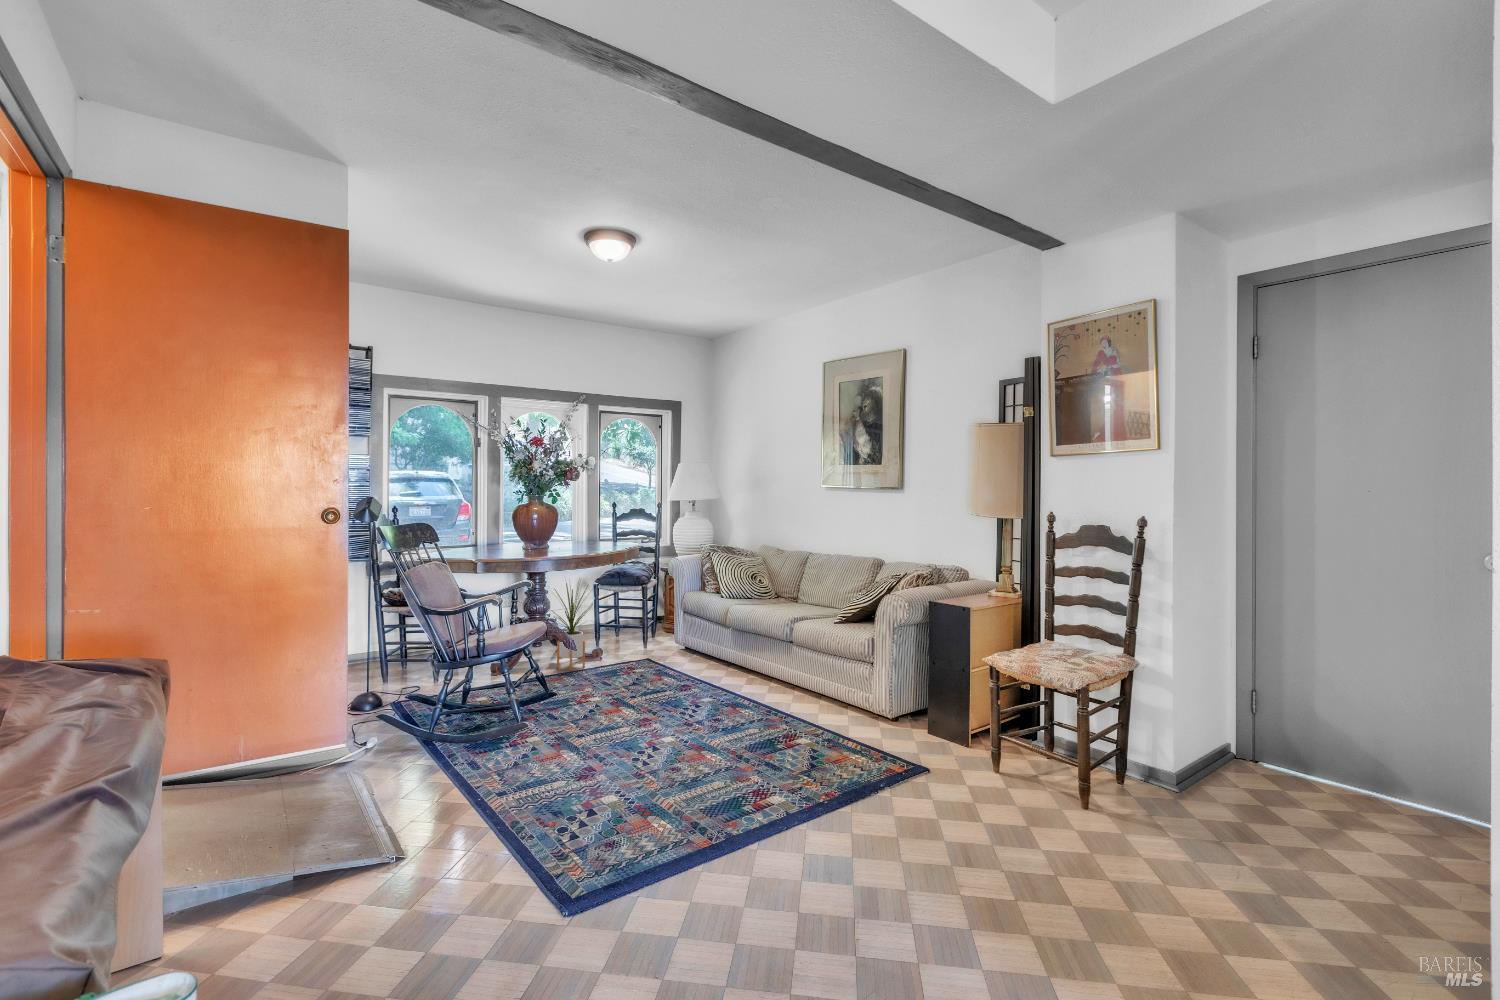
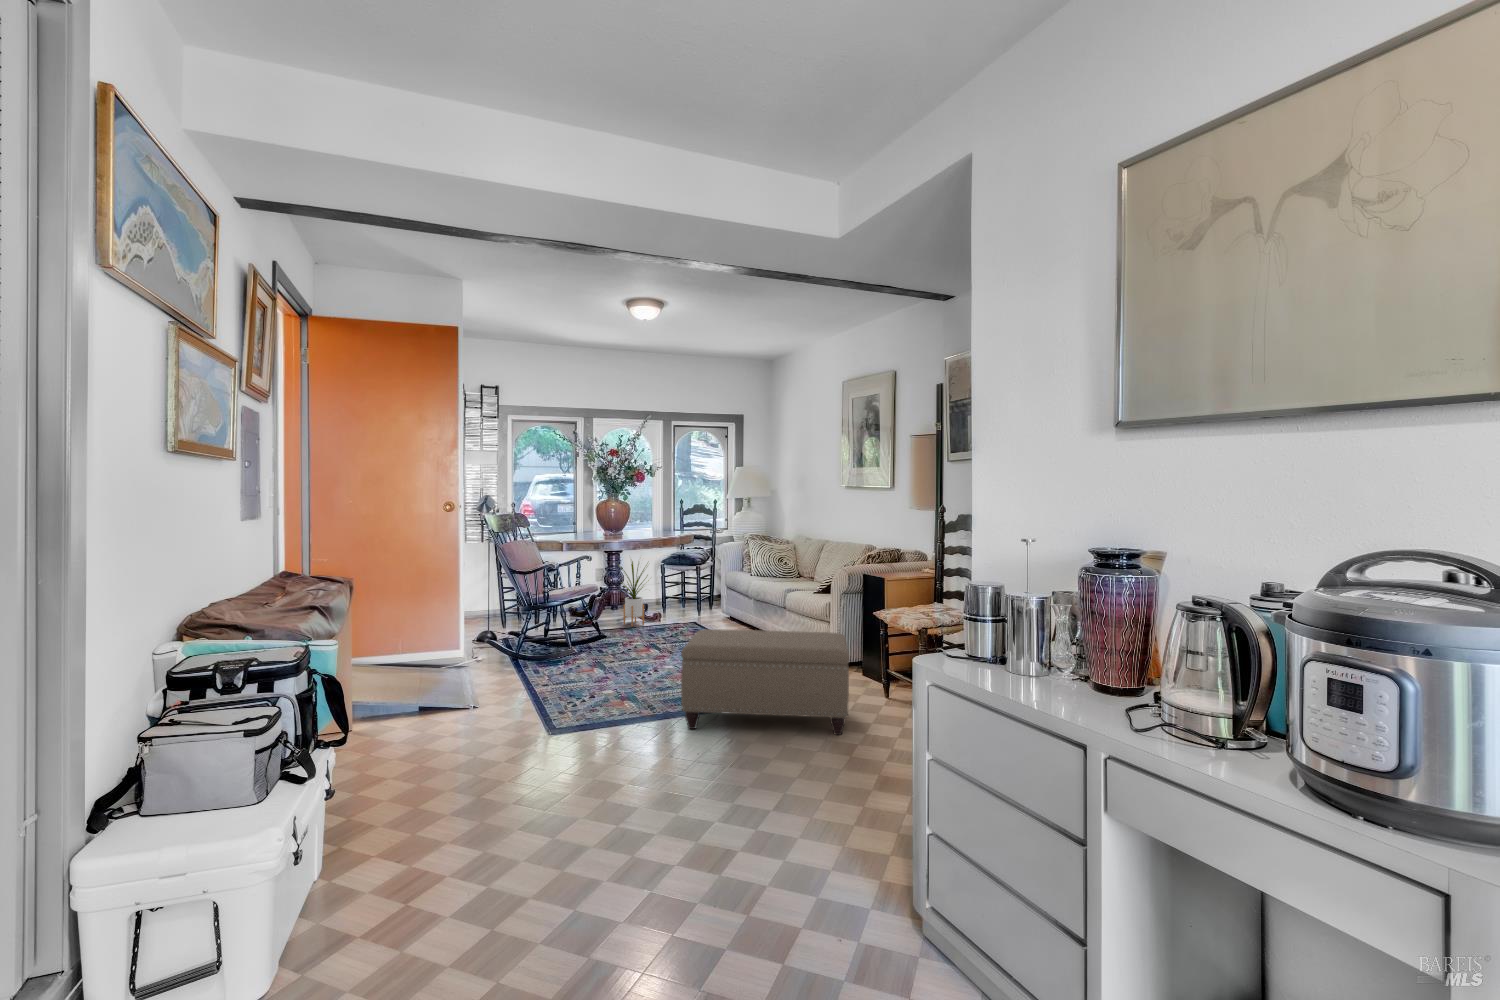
ottoman: none [759,694,1028,868] -> present [681,629,849,735]

